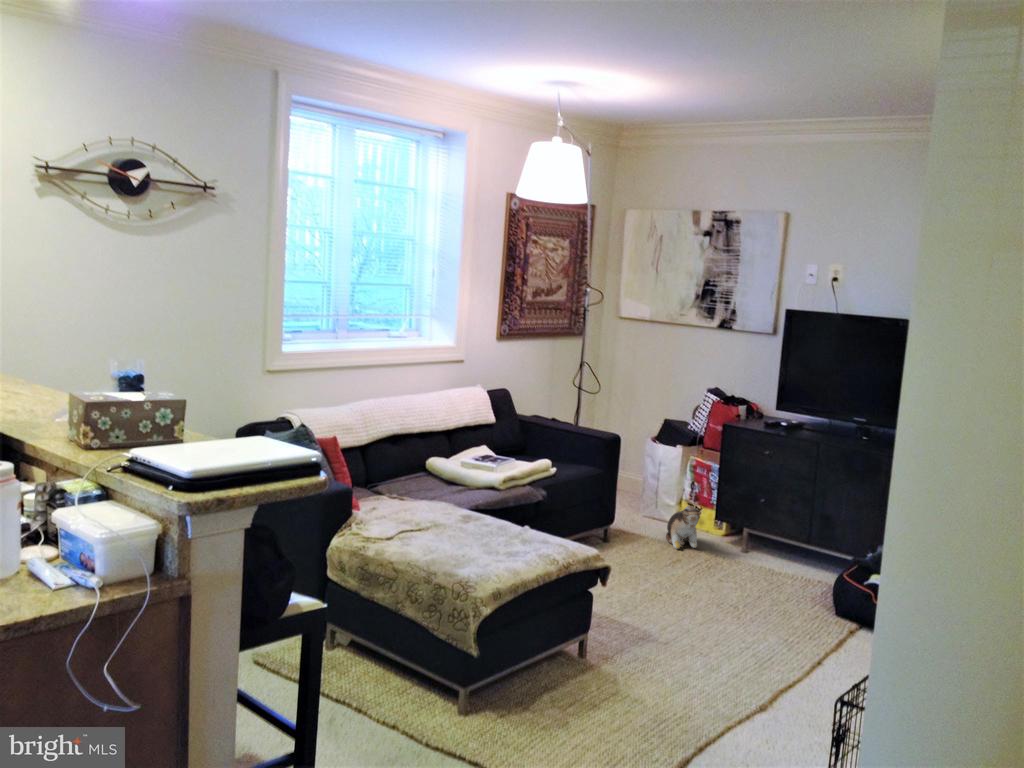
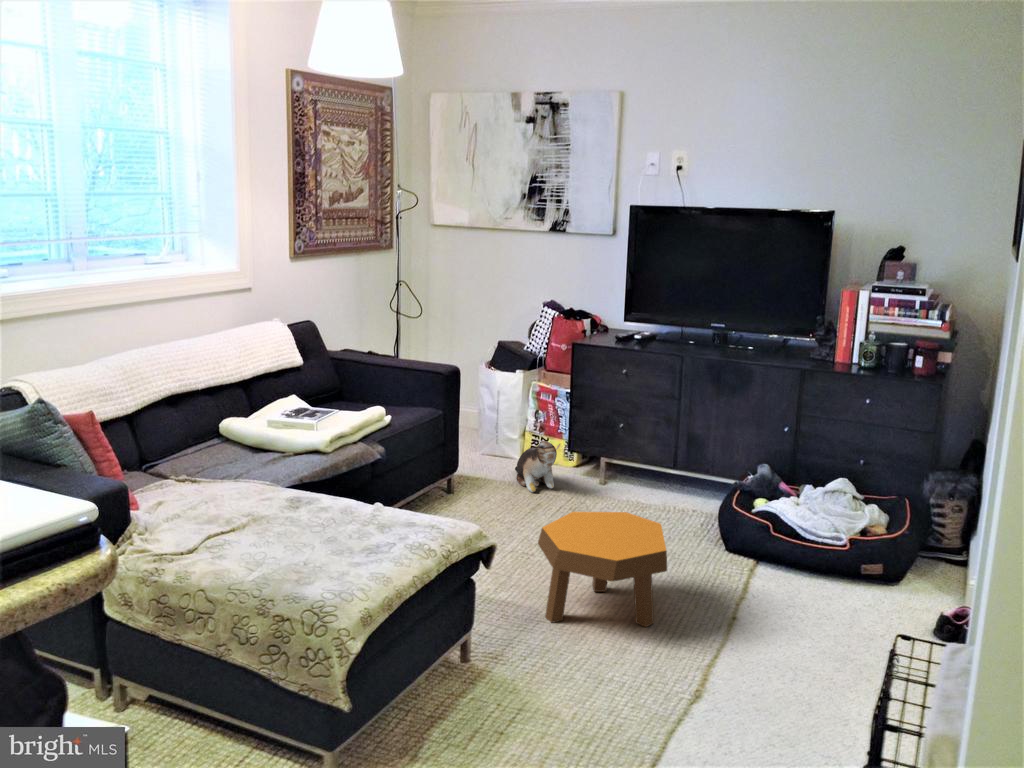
footstool: none [655,558,764,657] -> present [538,512,667,627]

